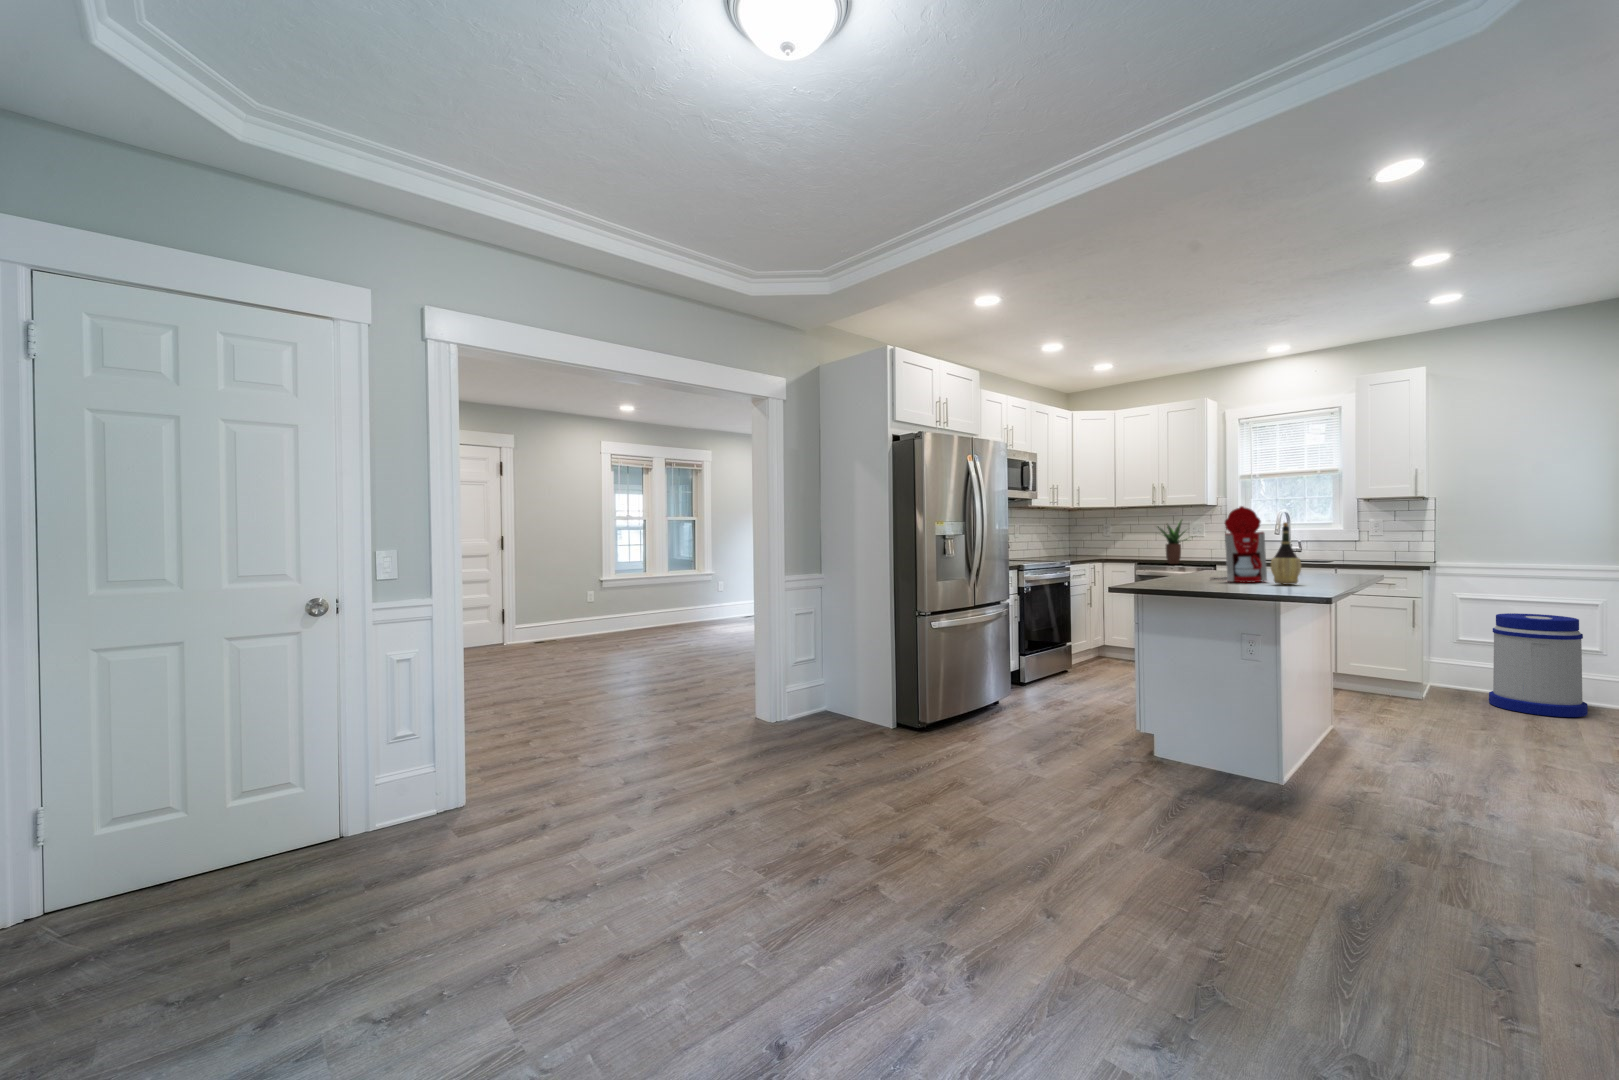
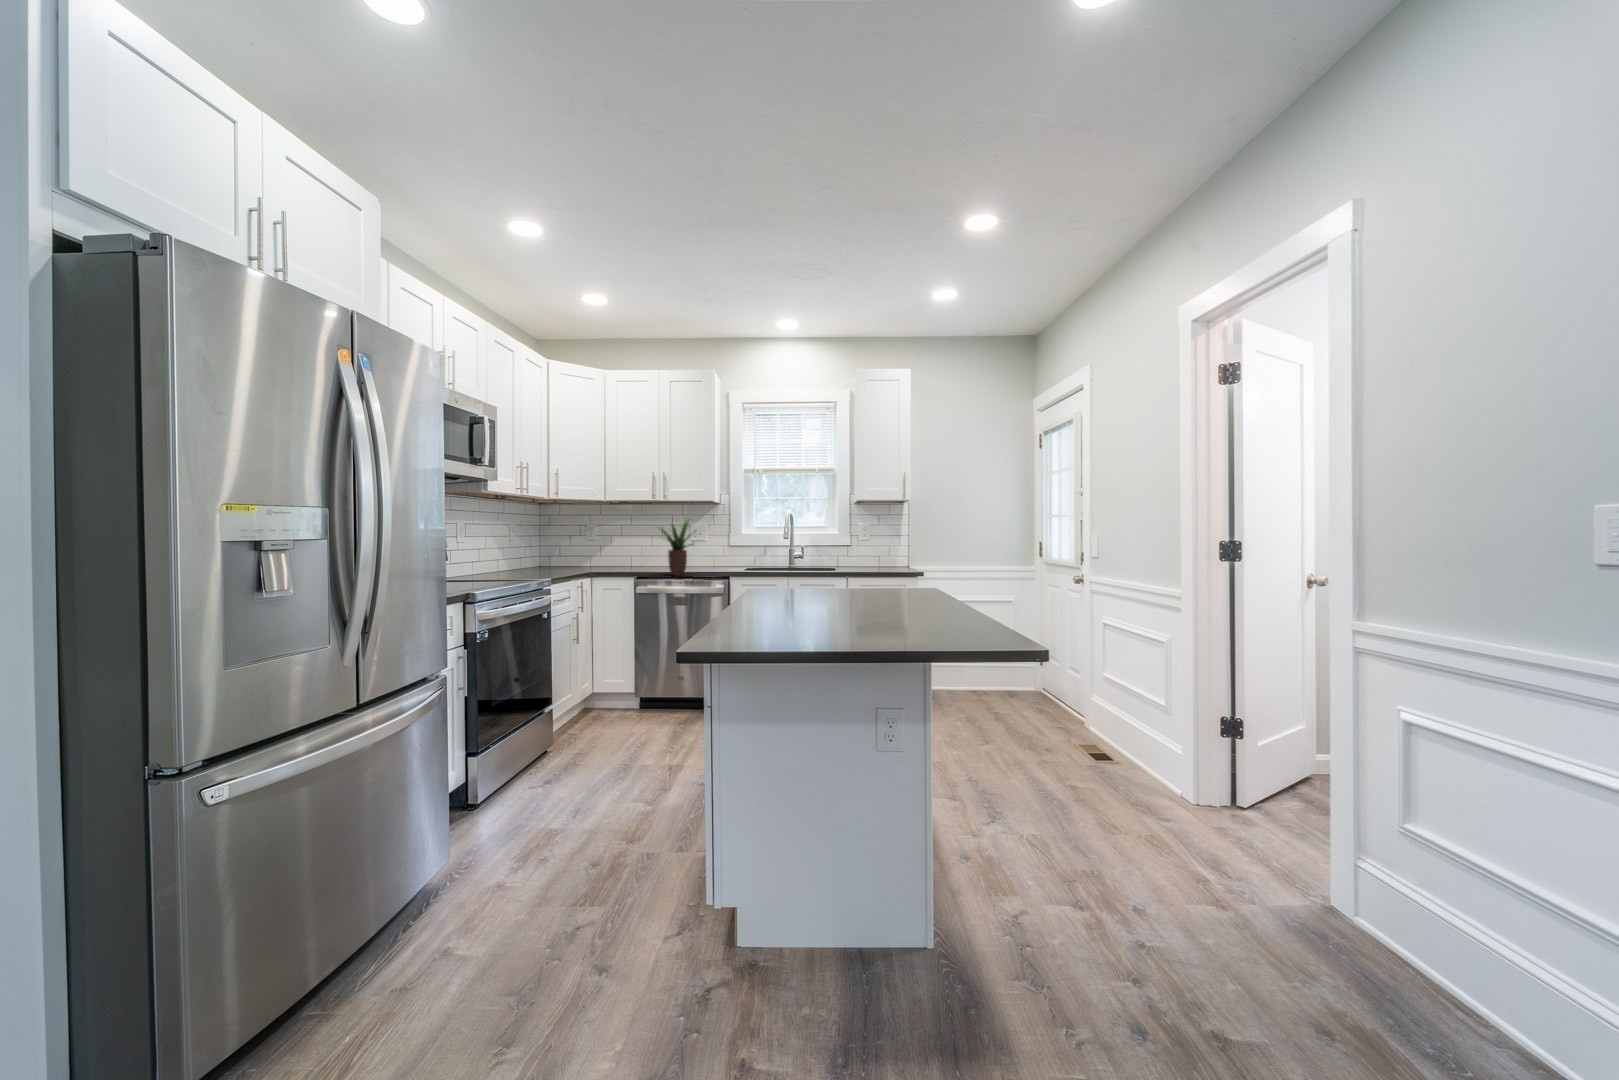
coffee maker: present [1211,506,1267,583] -> none [804,504,892,627]
wine bottle: present [1271,522,1301,585] -> none [917,531,958,632]
trash can: present [1489,613,1588,717] -> none [951,615,1014,710]

